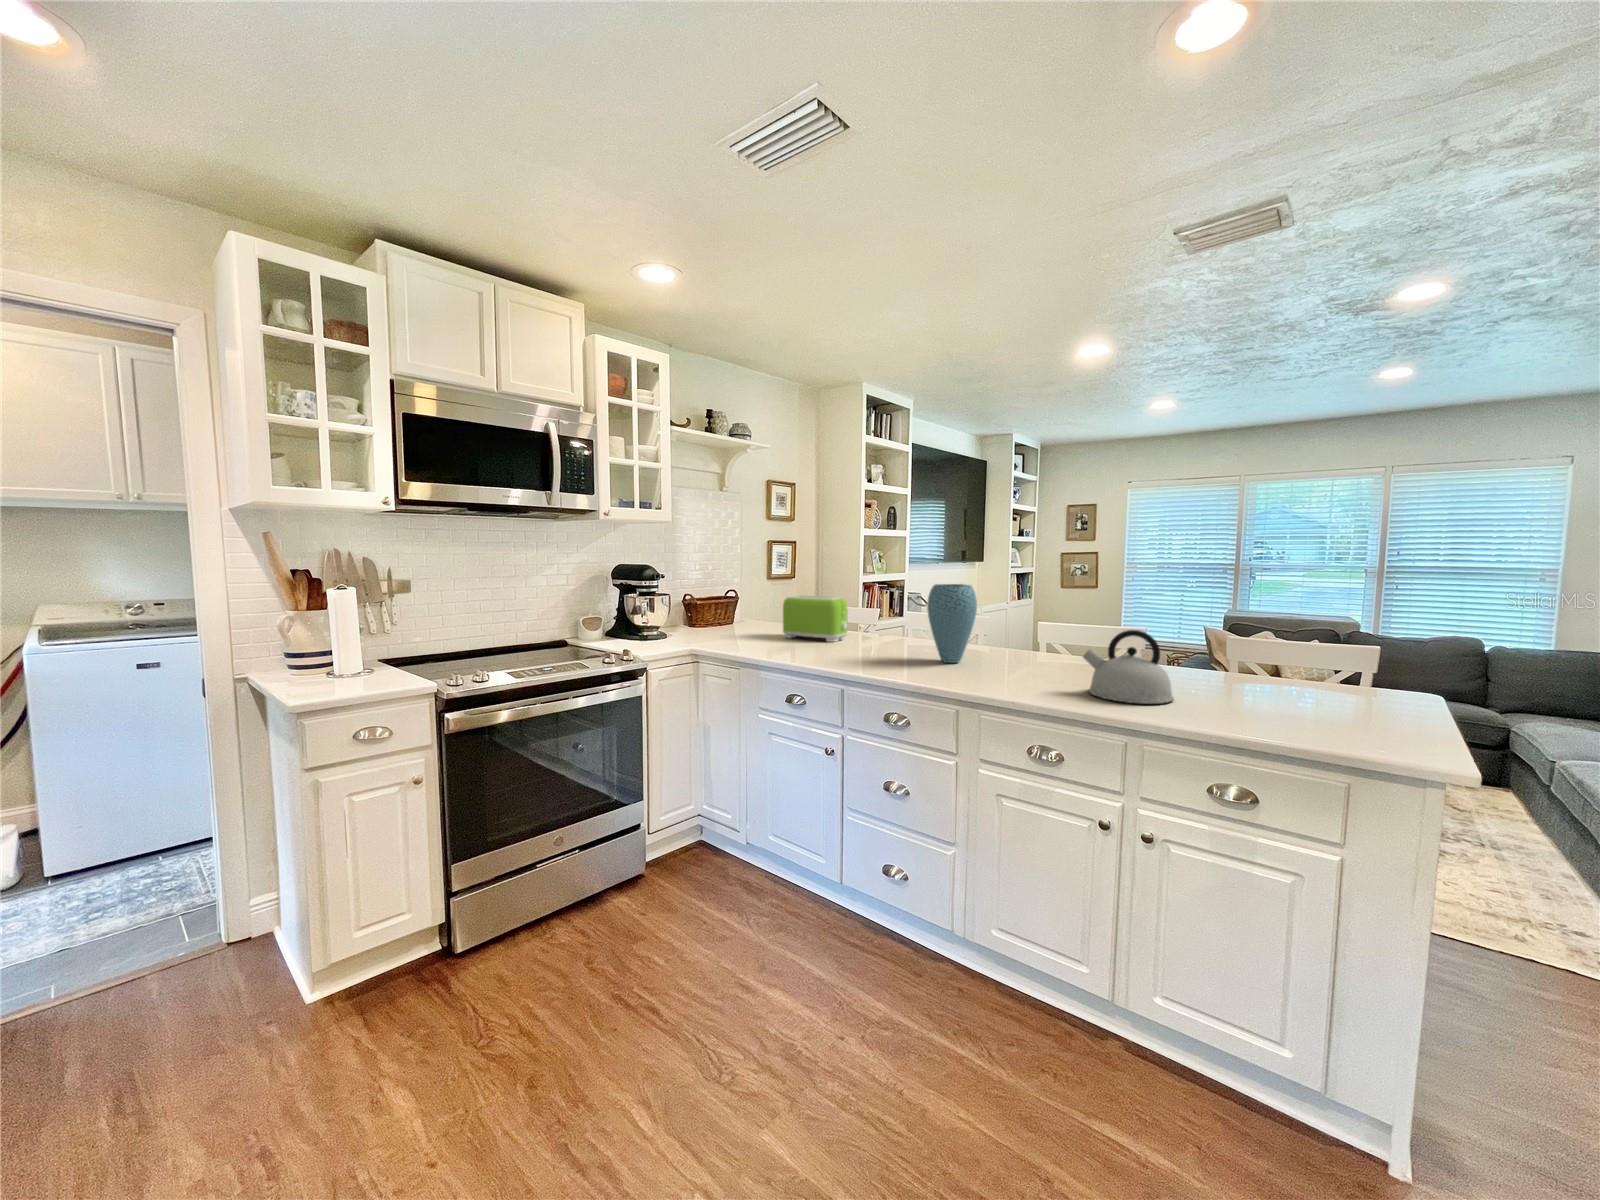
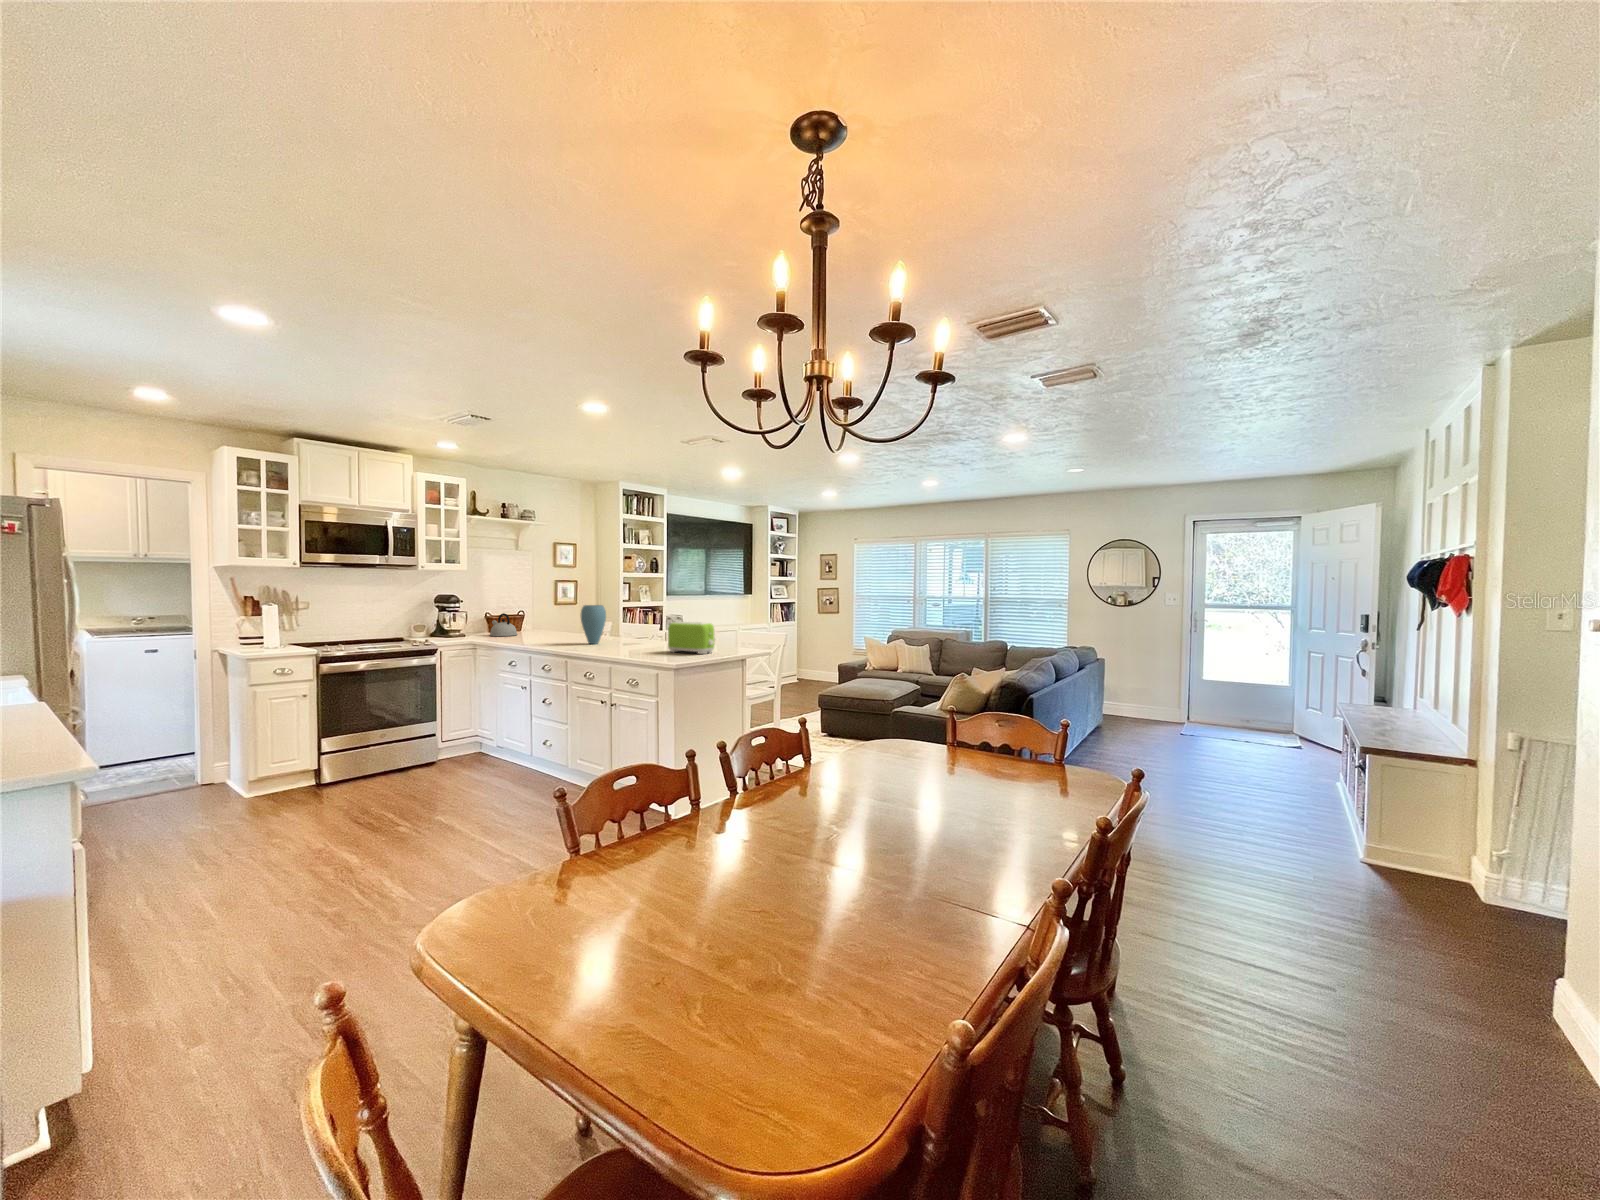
toaster: present [783,595,848,642] -> present [668,622,714,654]
kettle: present [1083,630,1174,704] -> present [490,613,517,636]

